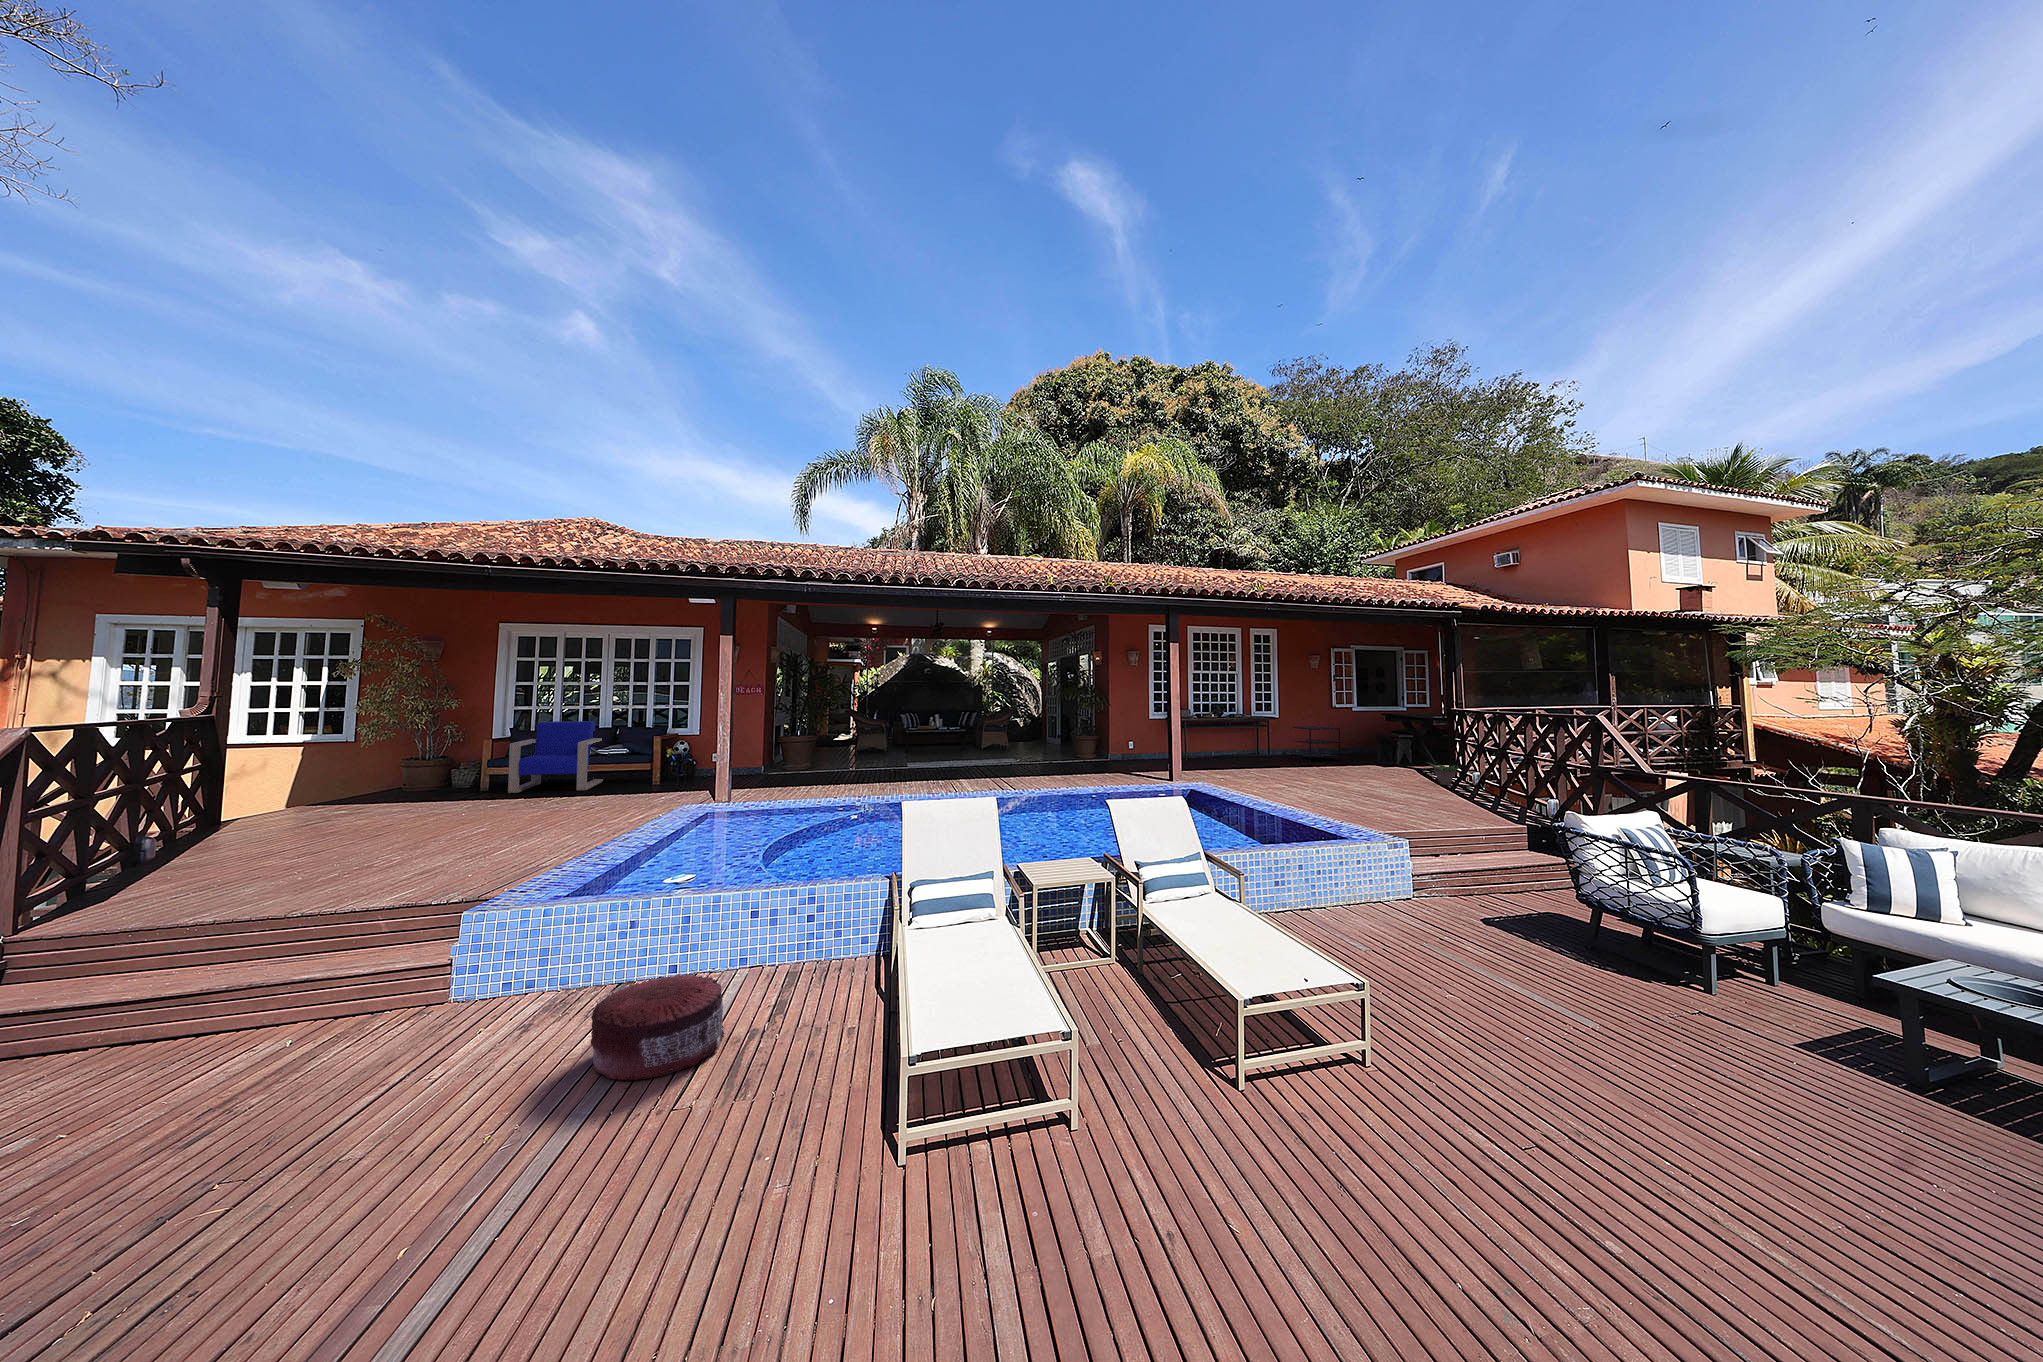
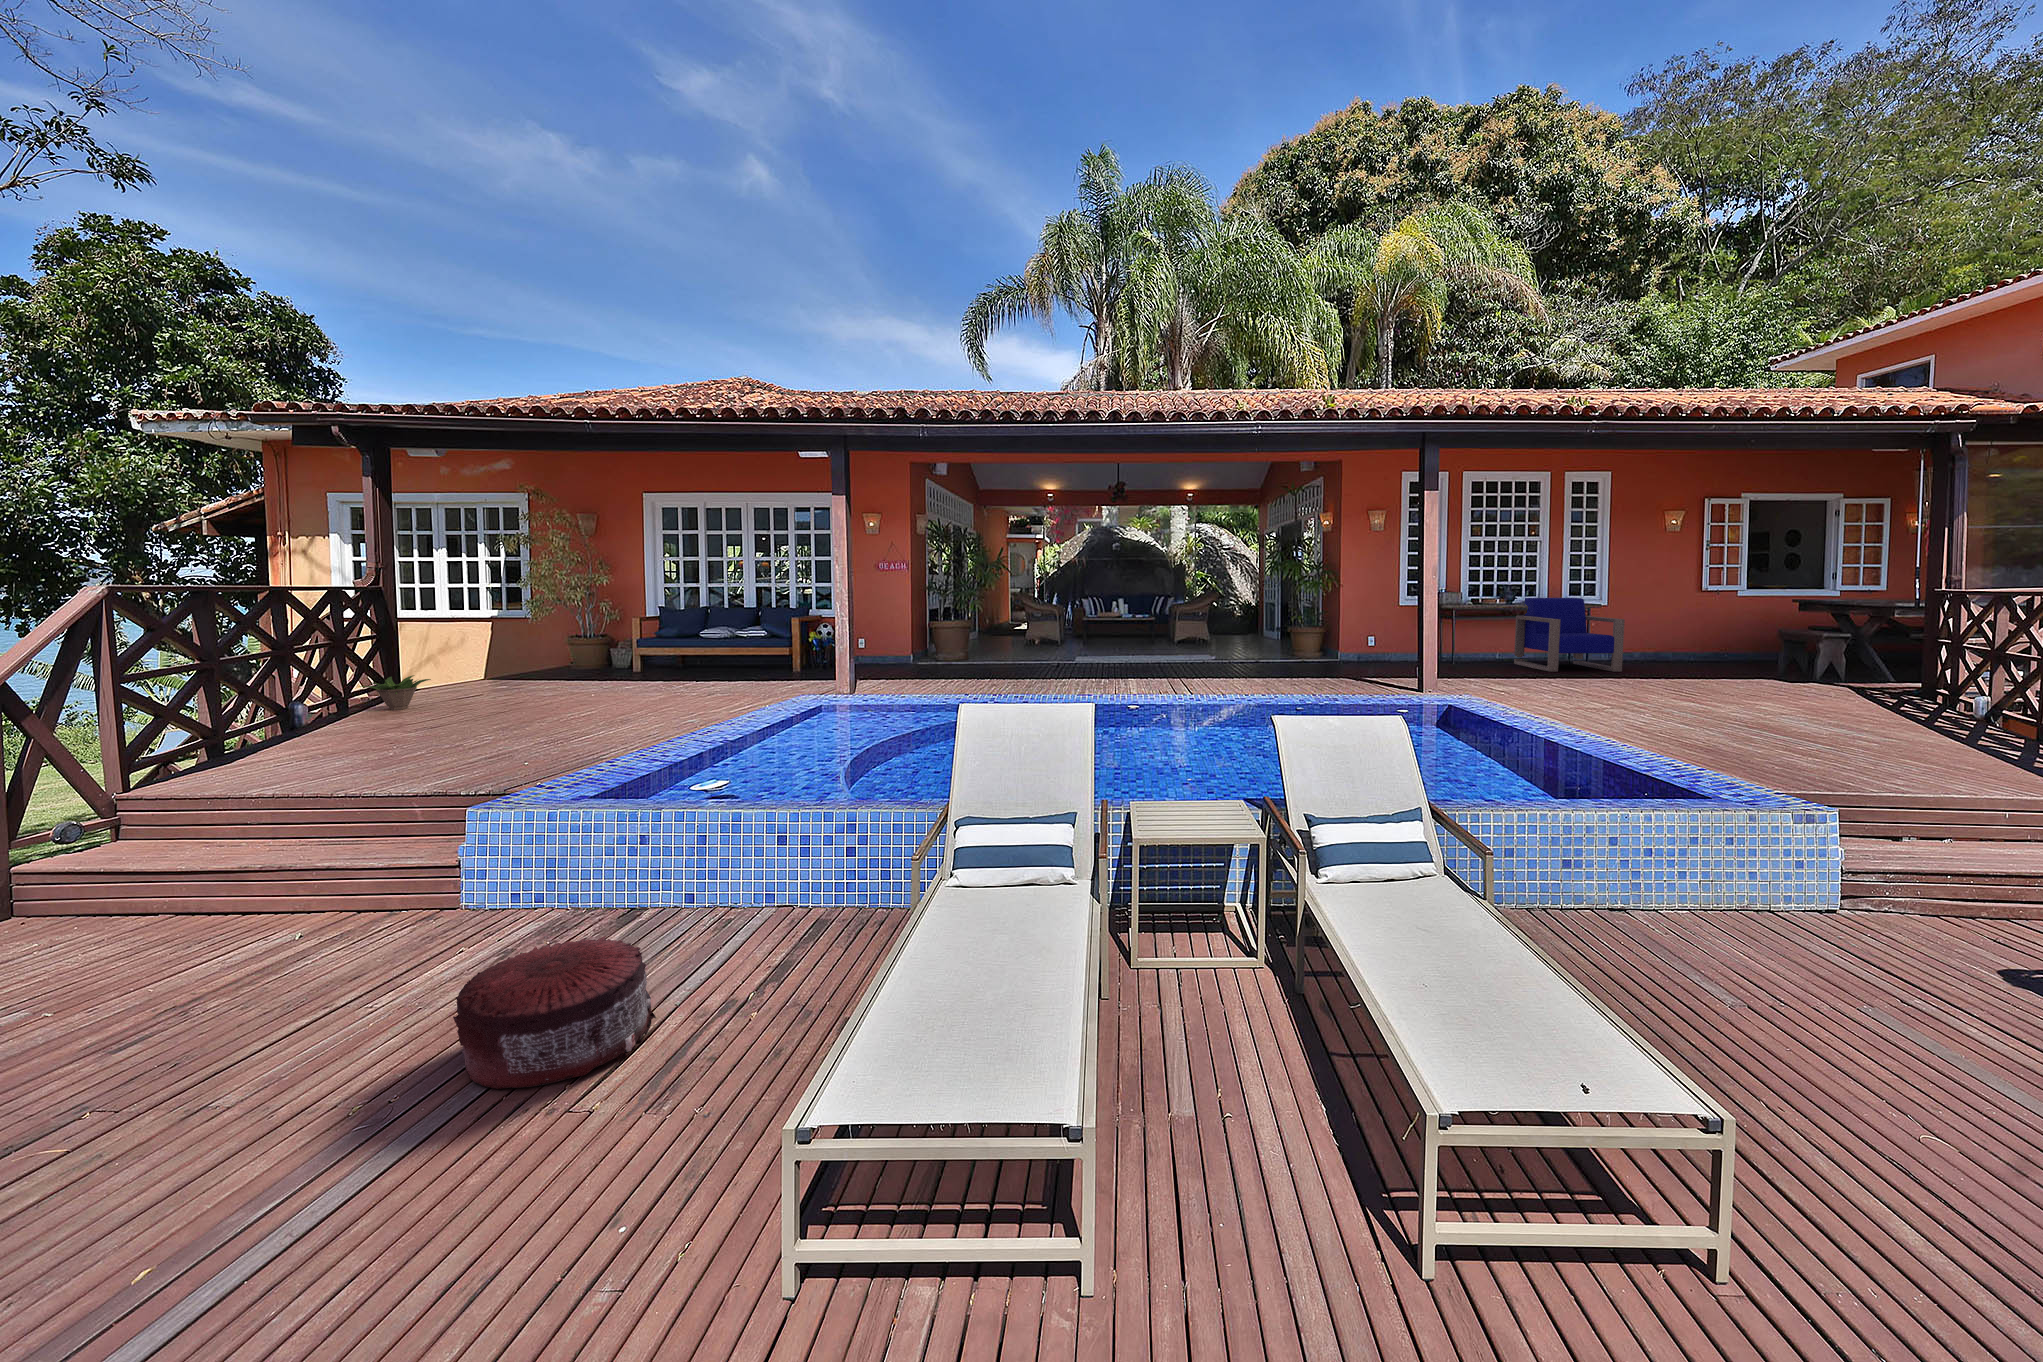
armchair: present [508,721,603,793] -> present [1514,598,1625,672]
side table: present [1292,727,1340,761] -> none [1624,617,1711,668]
decorative plant: present [1428,763,1459,785] -> present [361,675,431,710]

